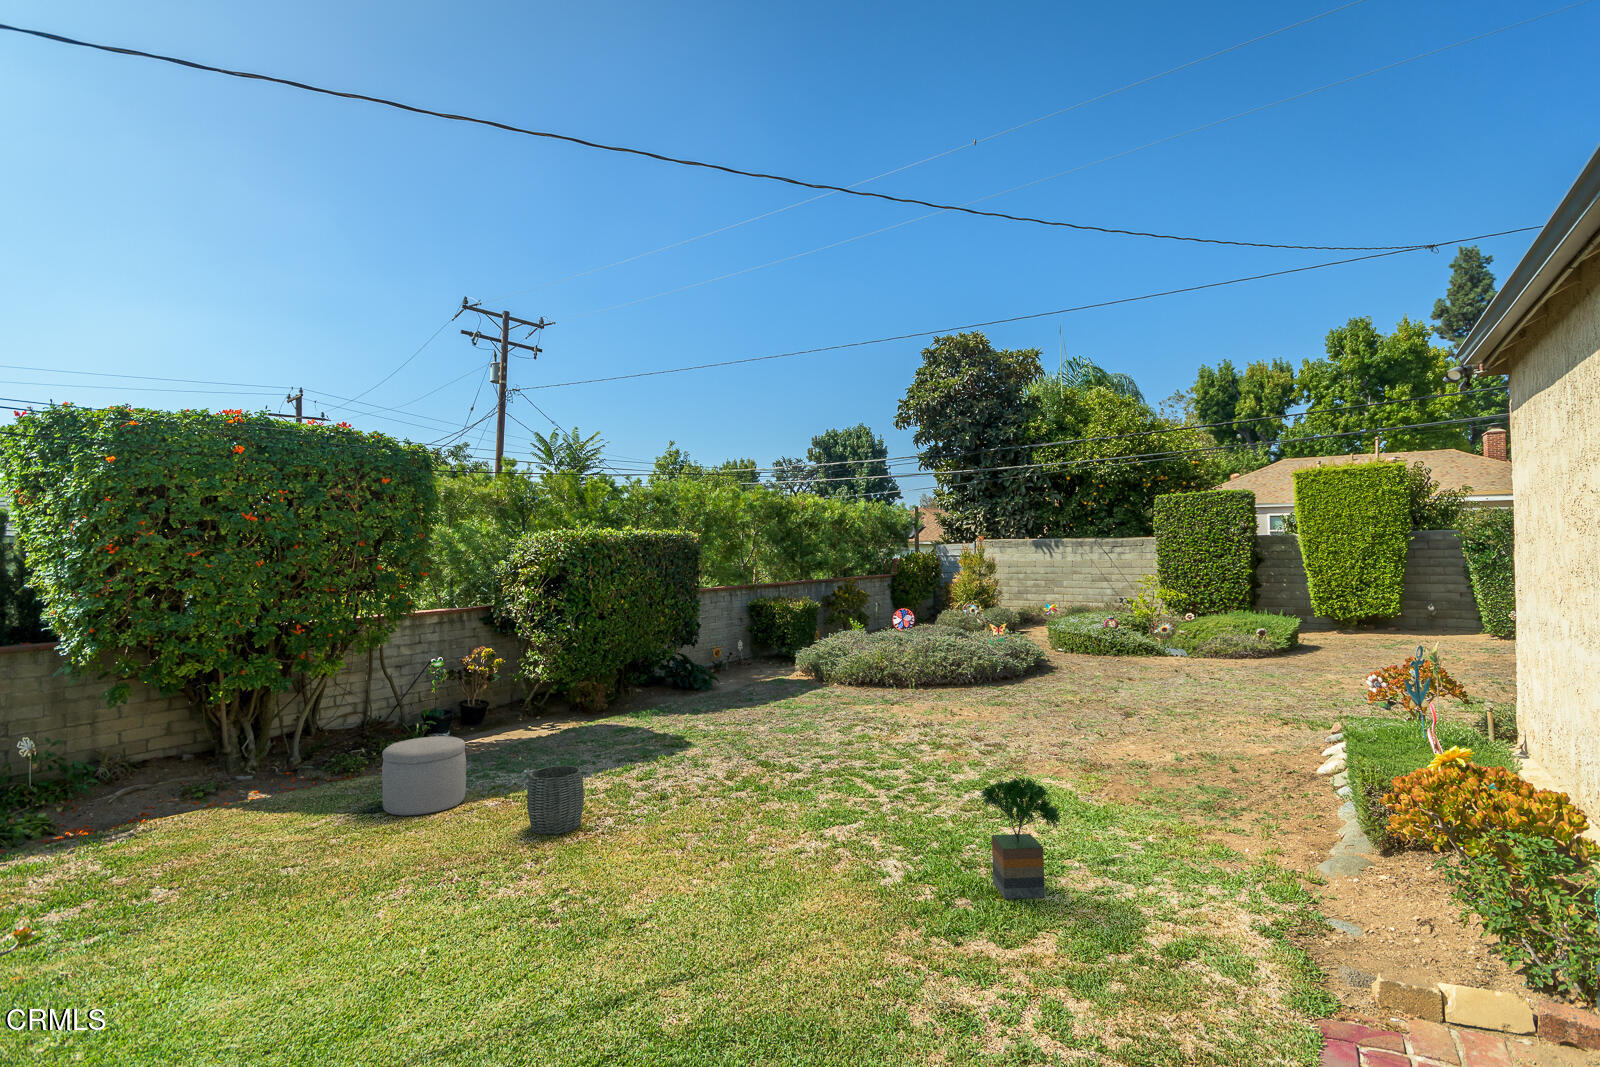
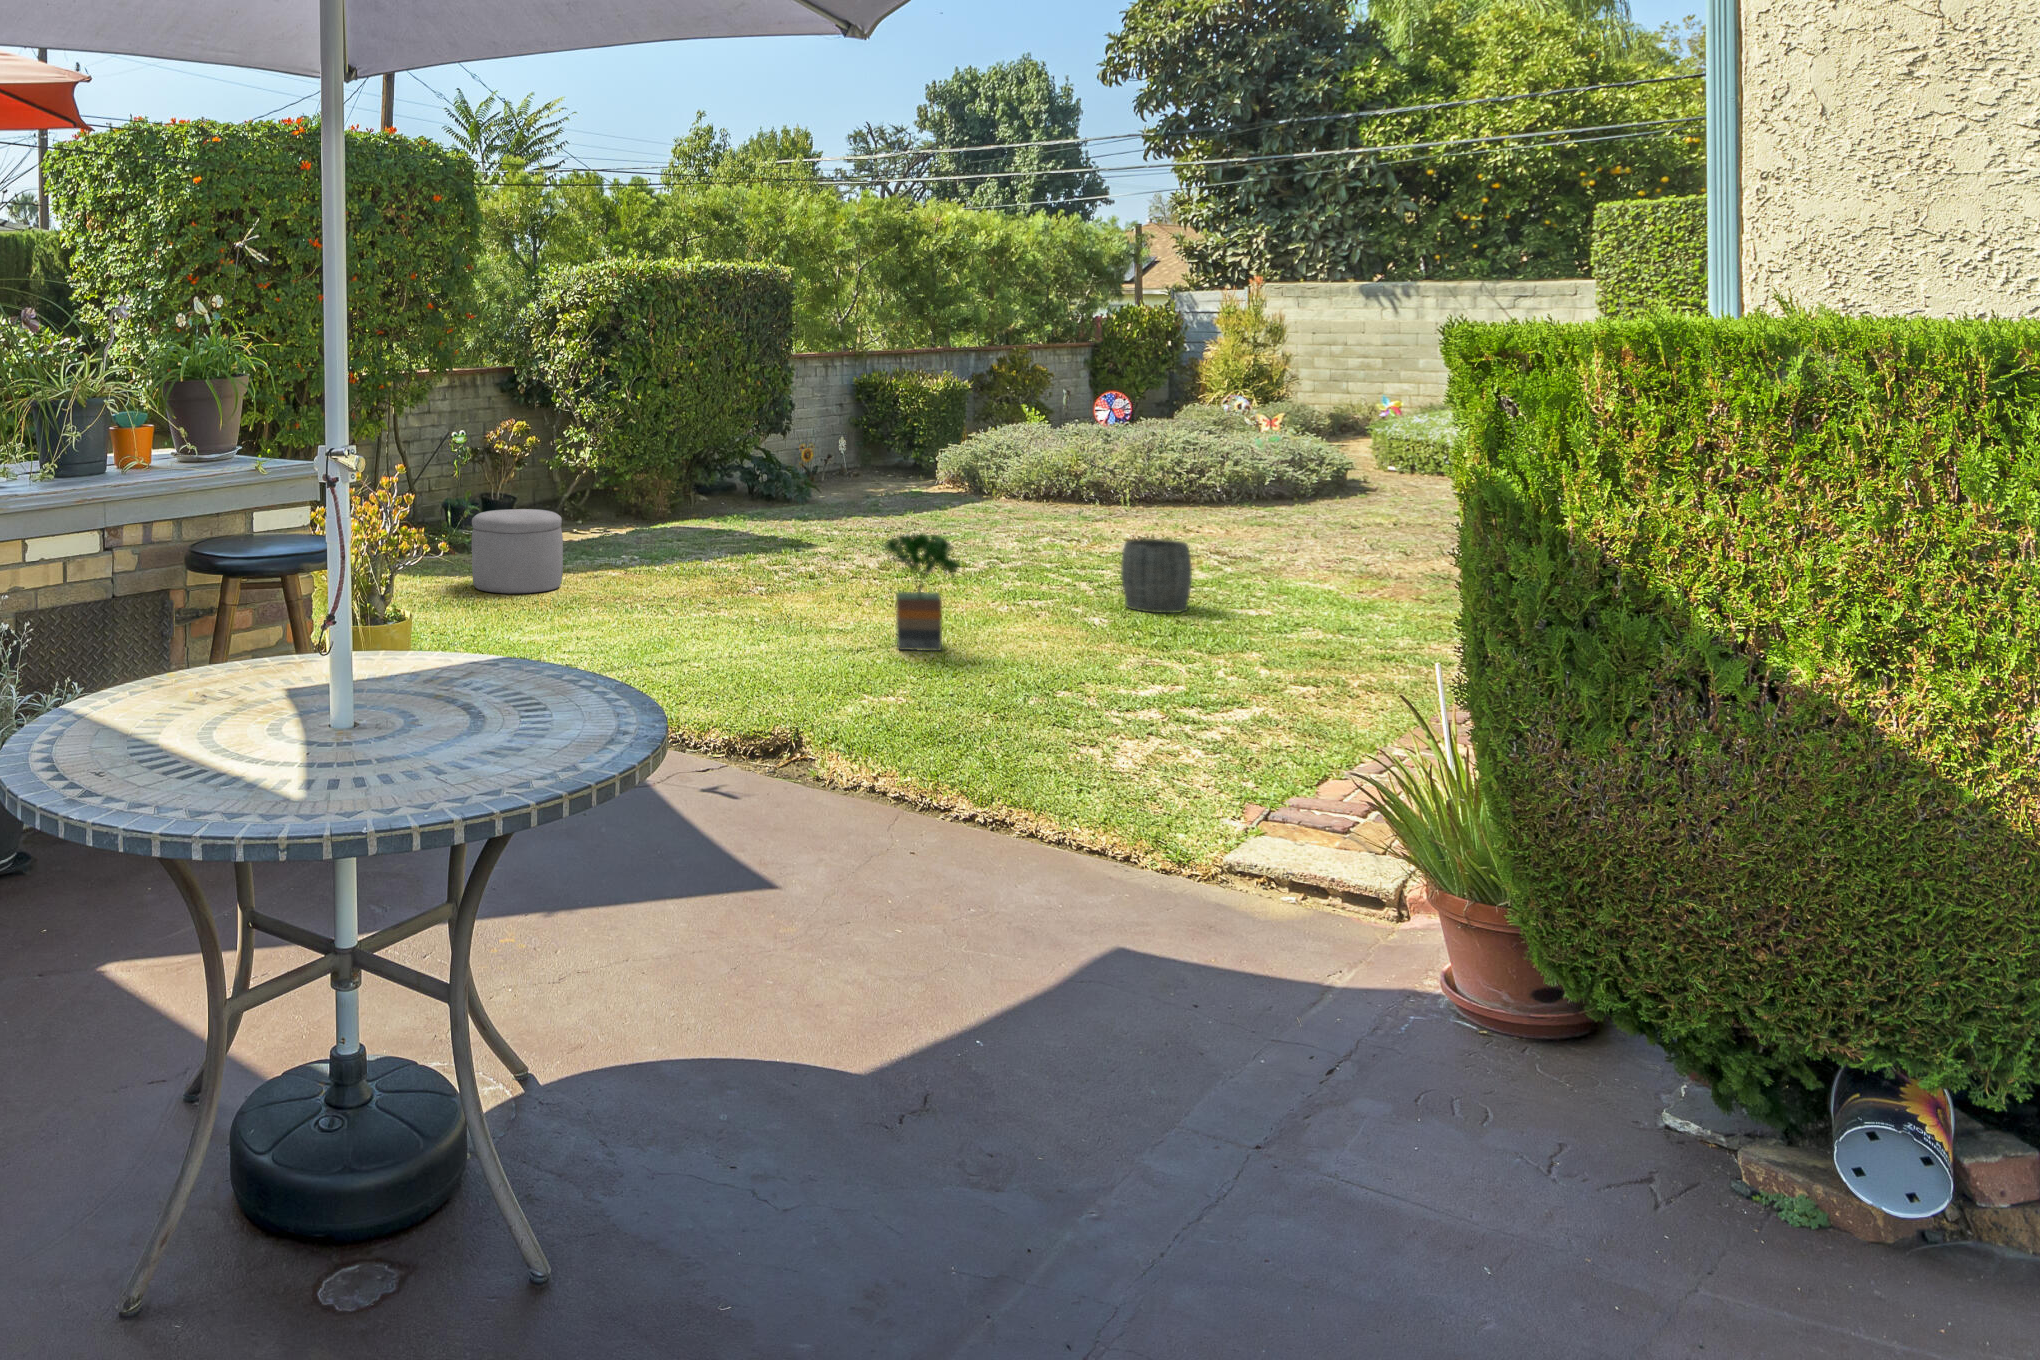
woven basket: present [527,766,584,834] -> present [1121,539,1192,613]
potted tree: present [980,778,1060,899] -> present [884,533,960,651]

